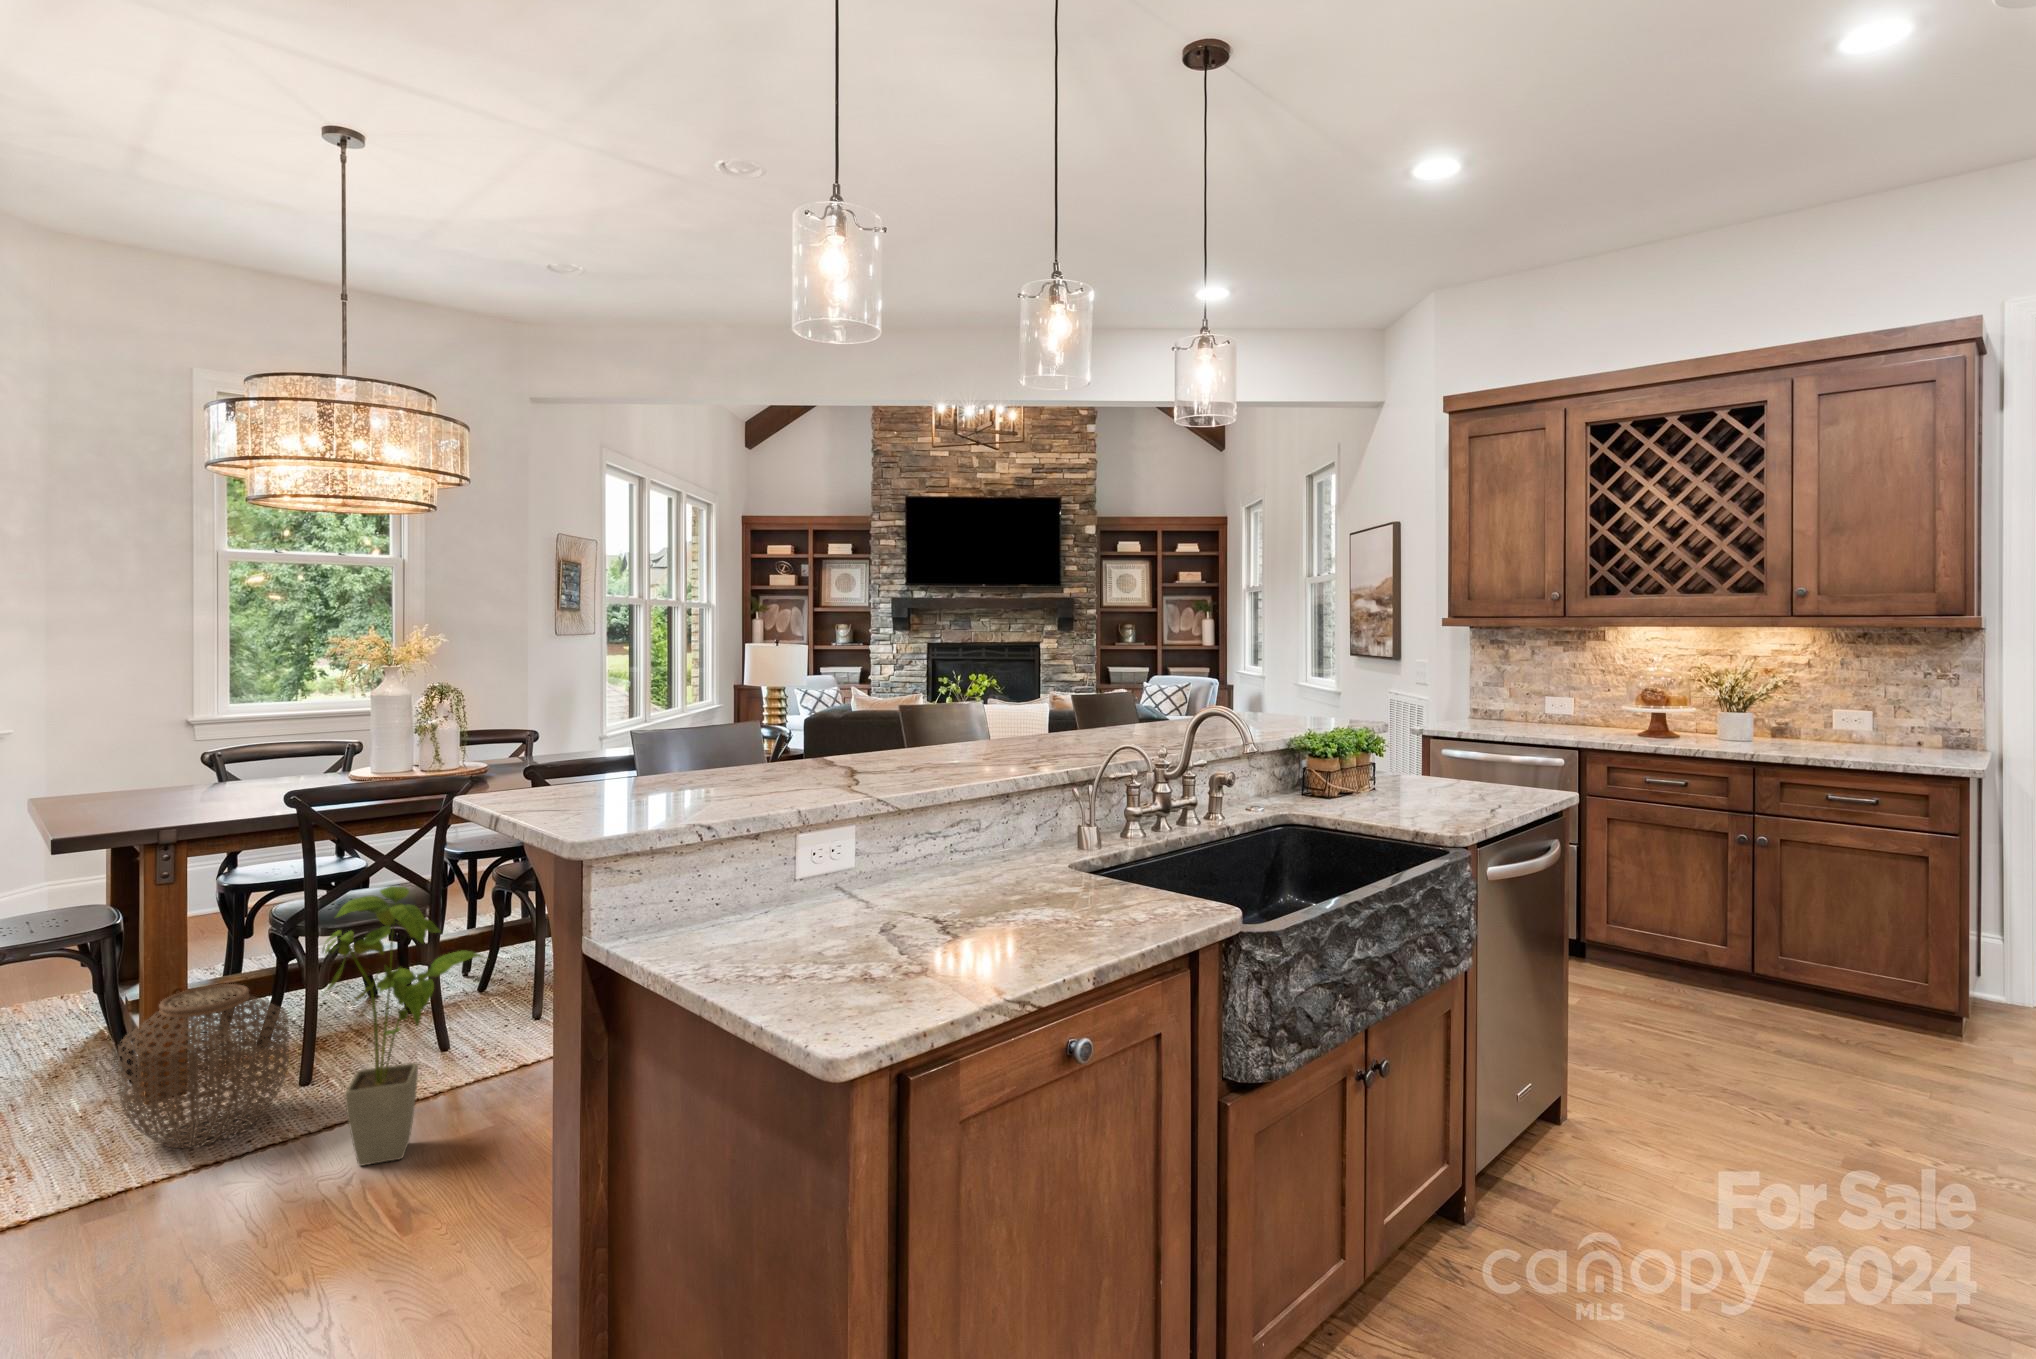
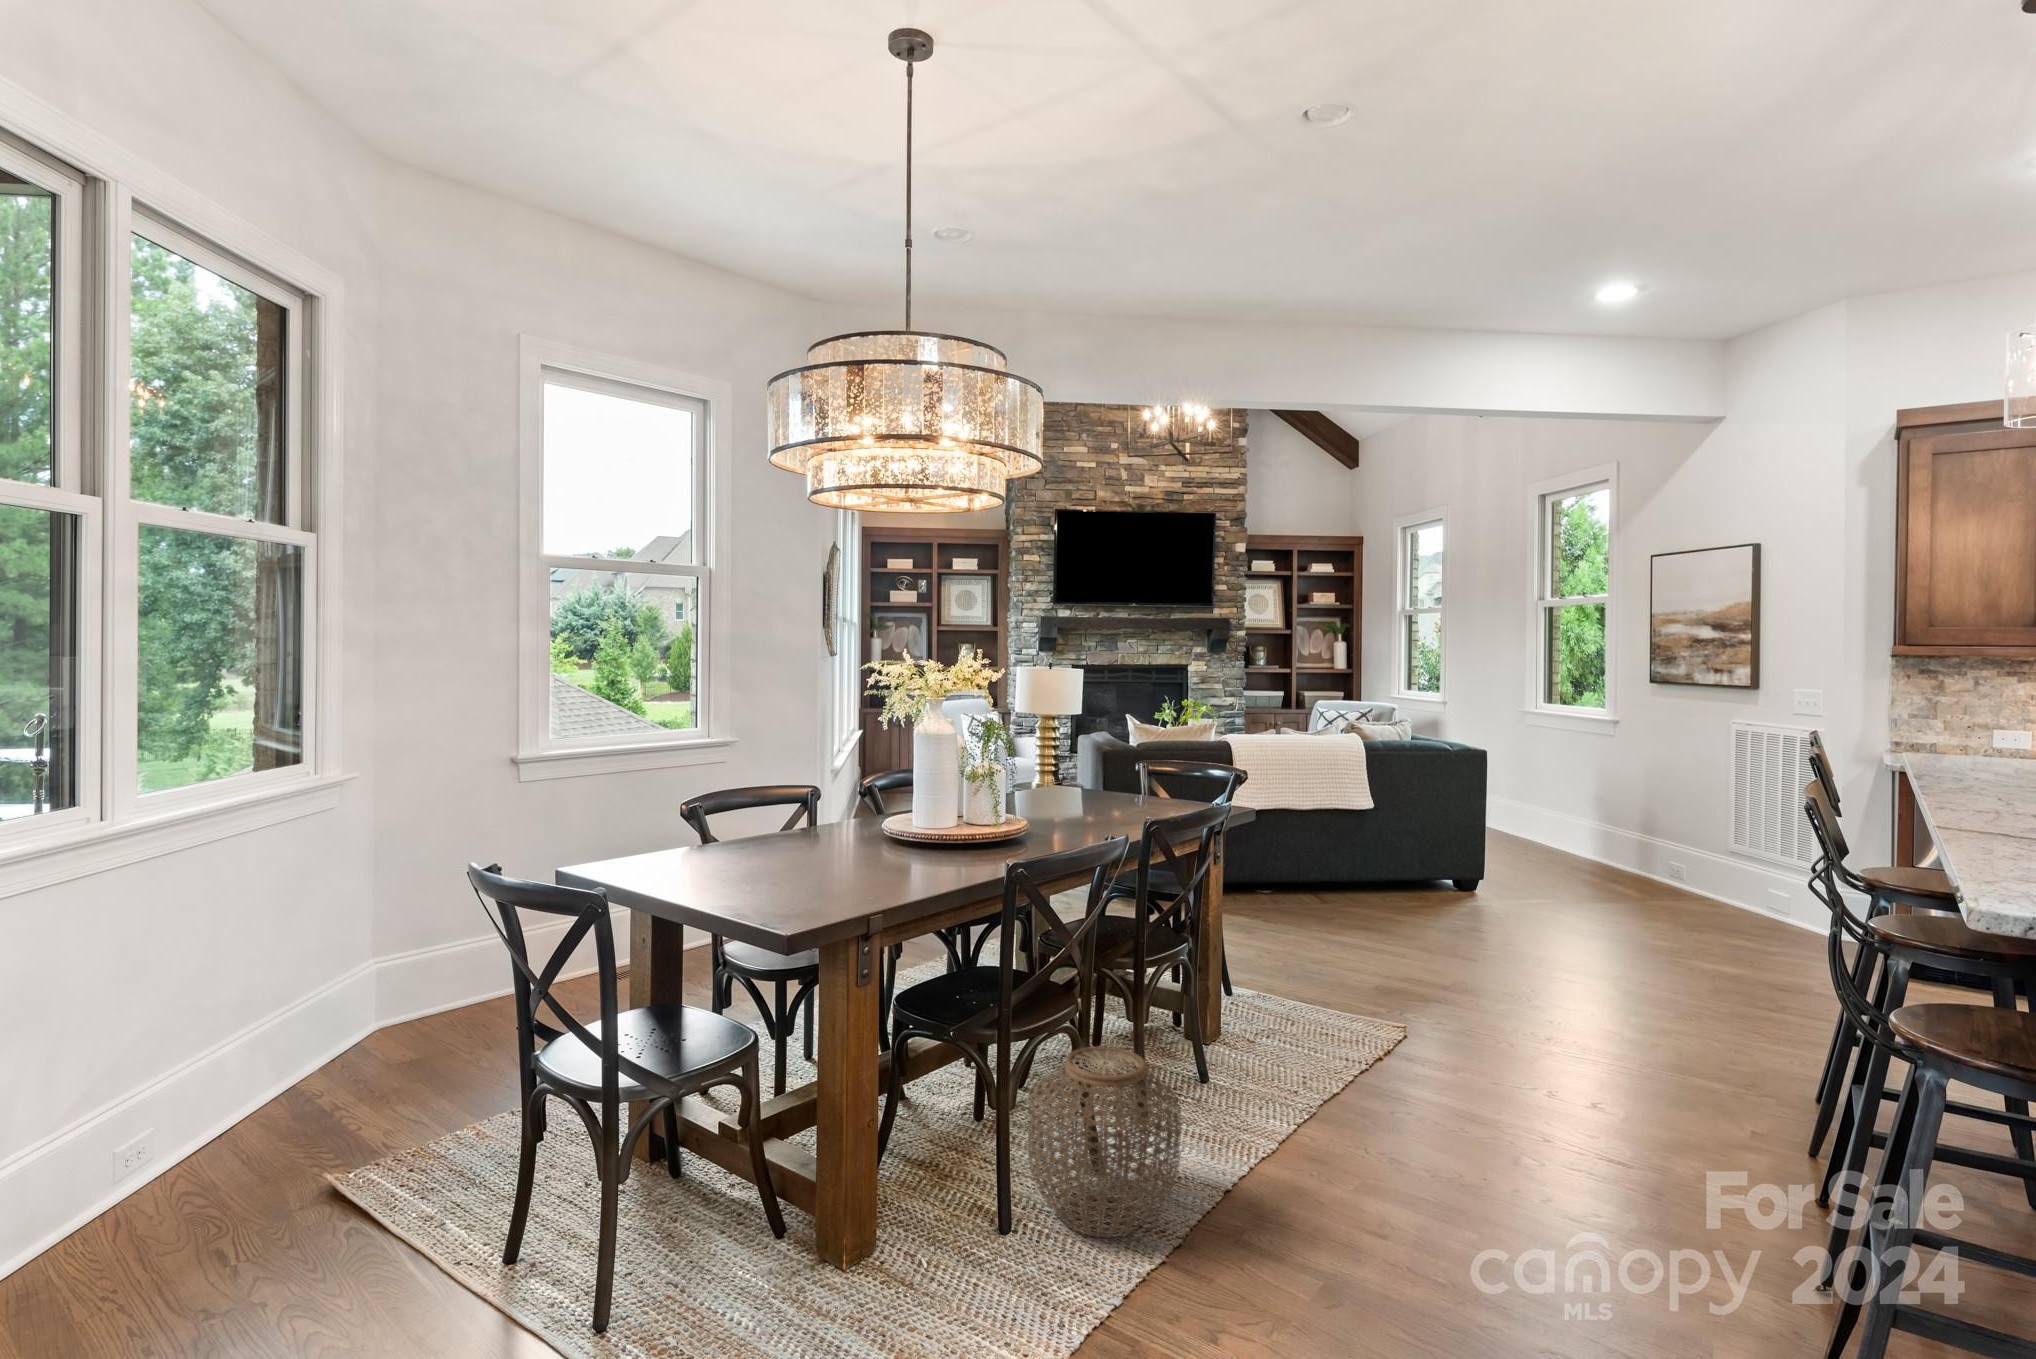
house plant: present [322,886,487,1166] -> none [1281,932,1455,1249]

